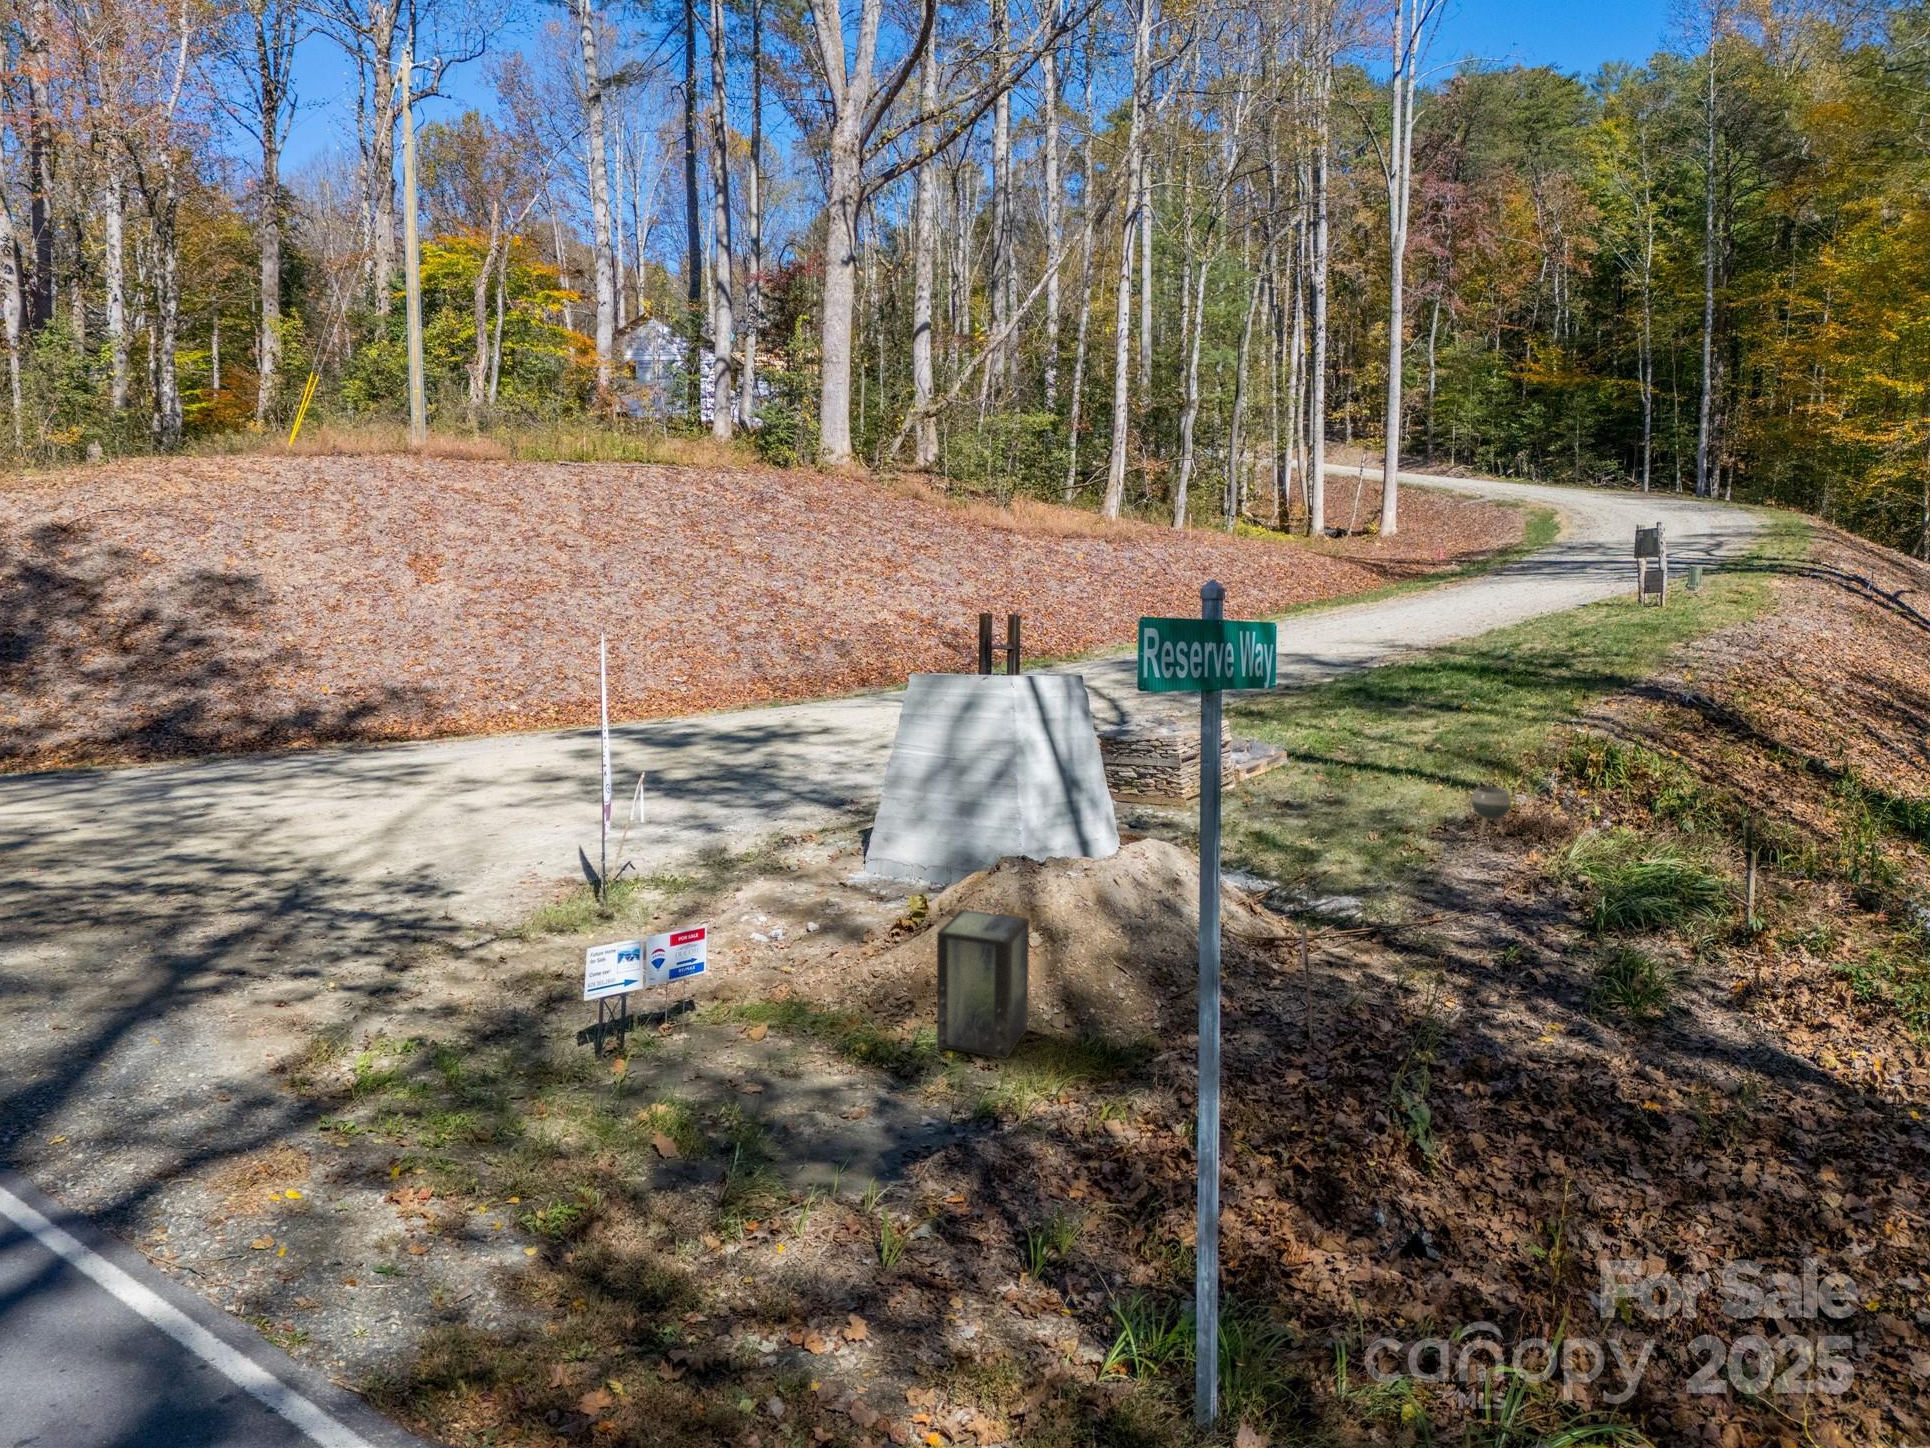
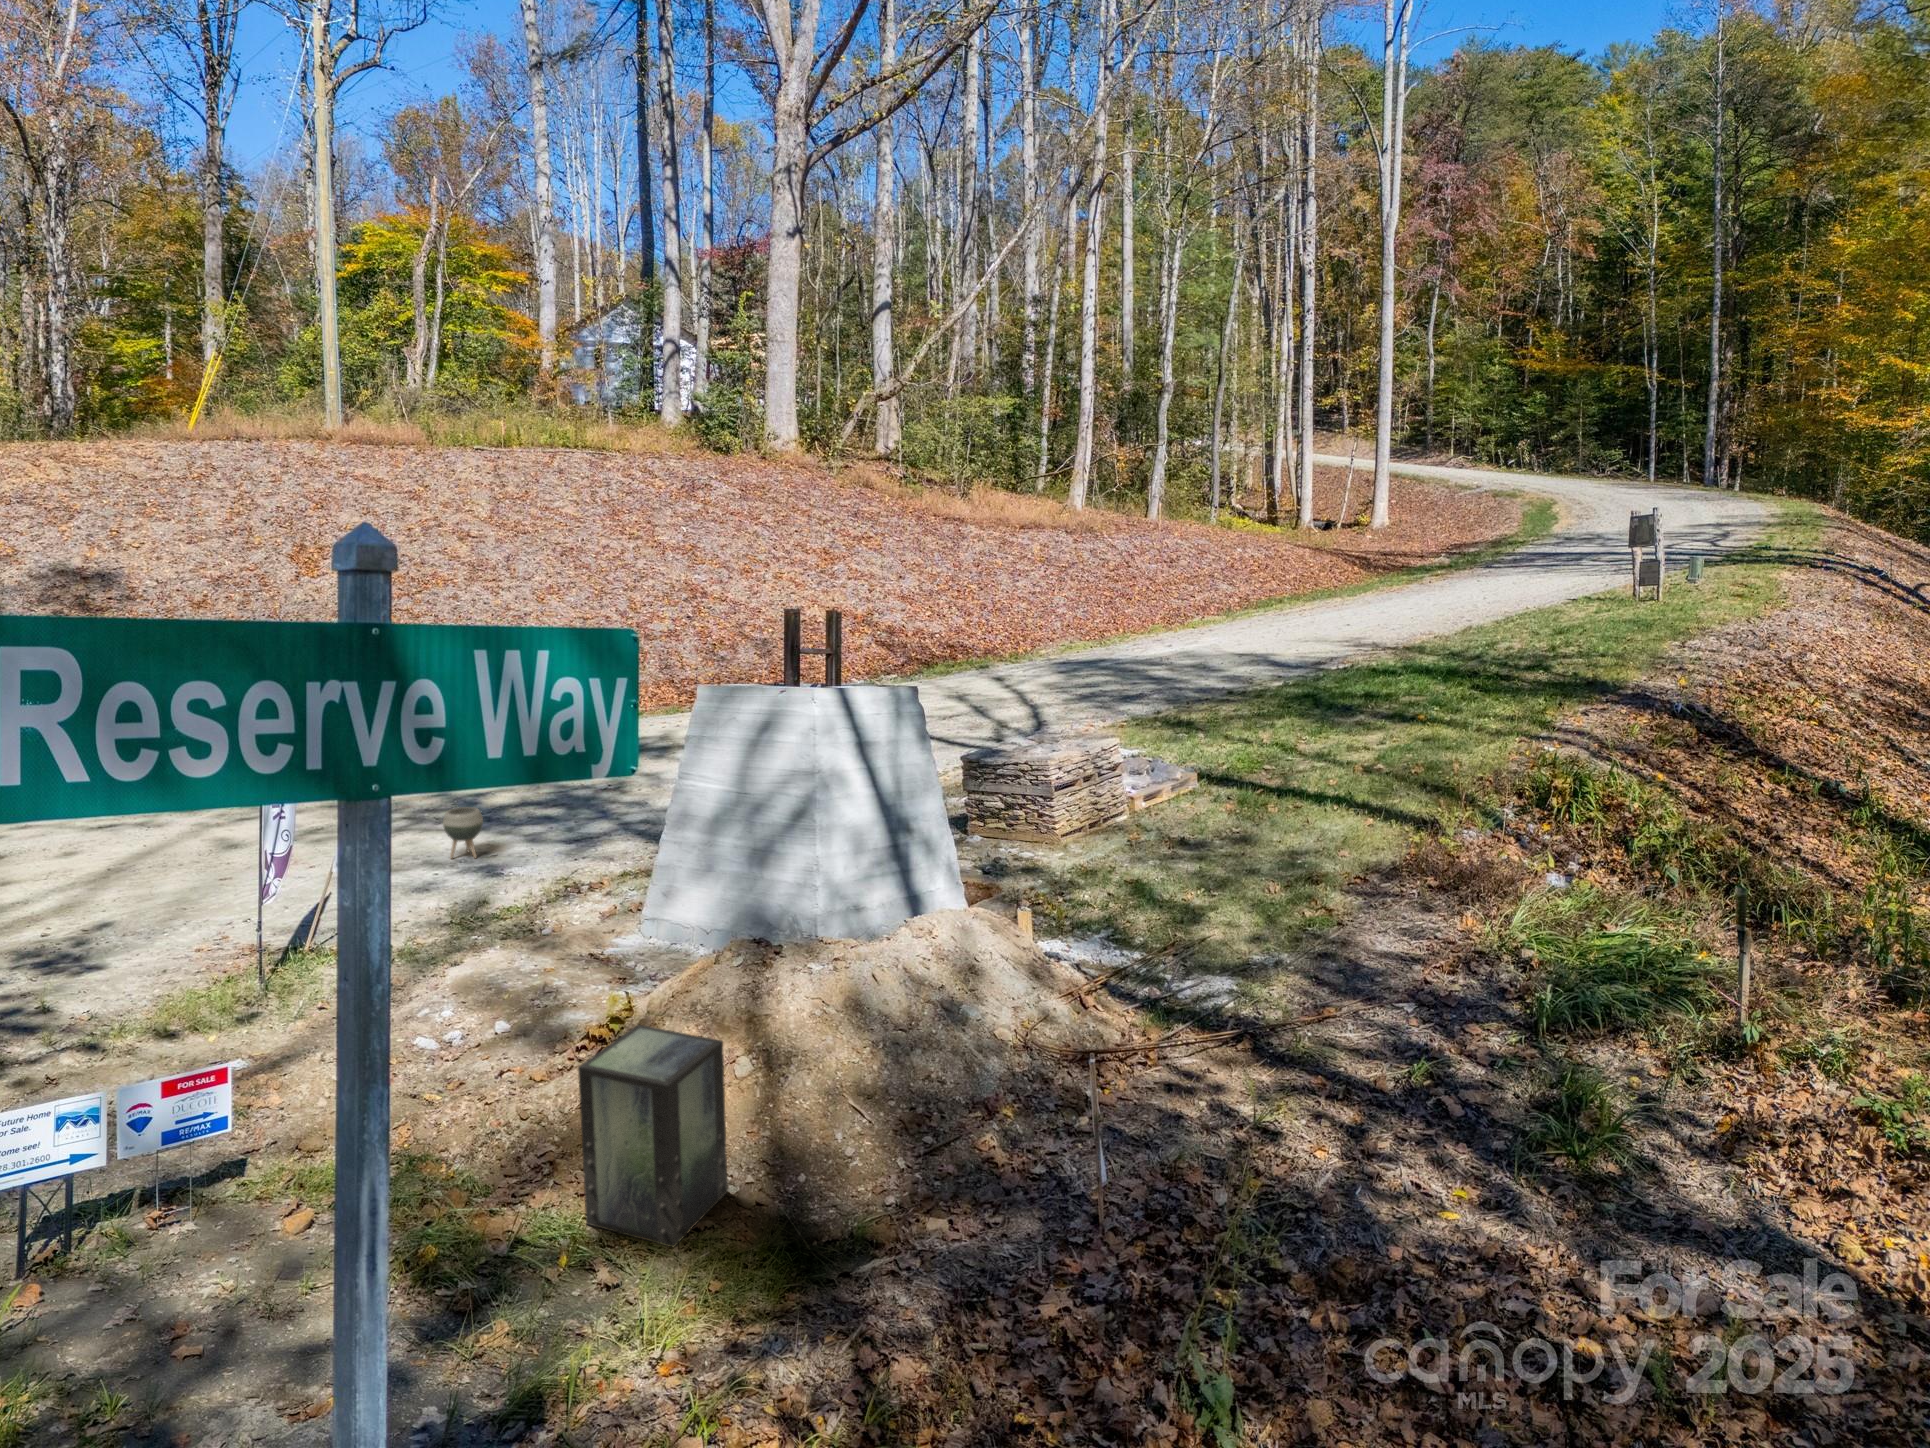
planter: present [1471,787,1511,837] -> present [443,807,483,859]

